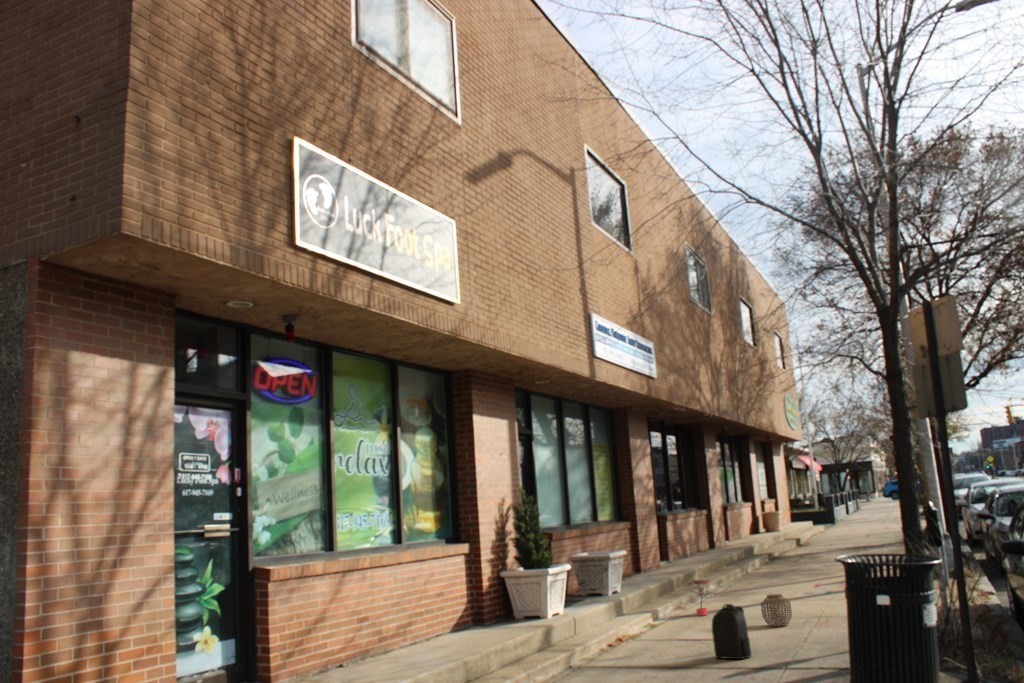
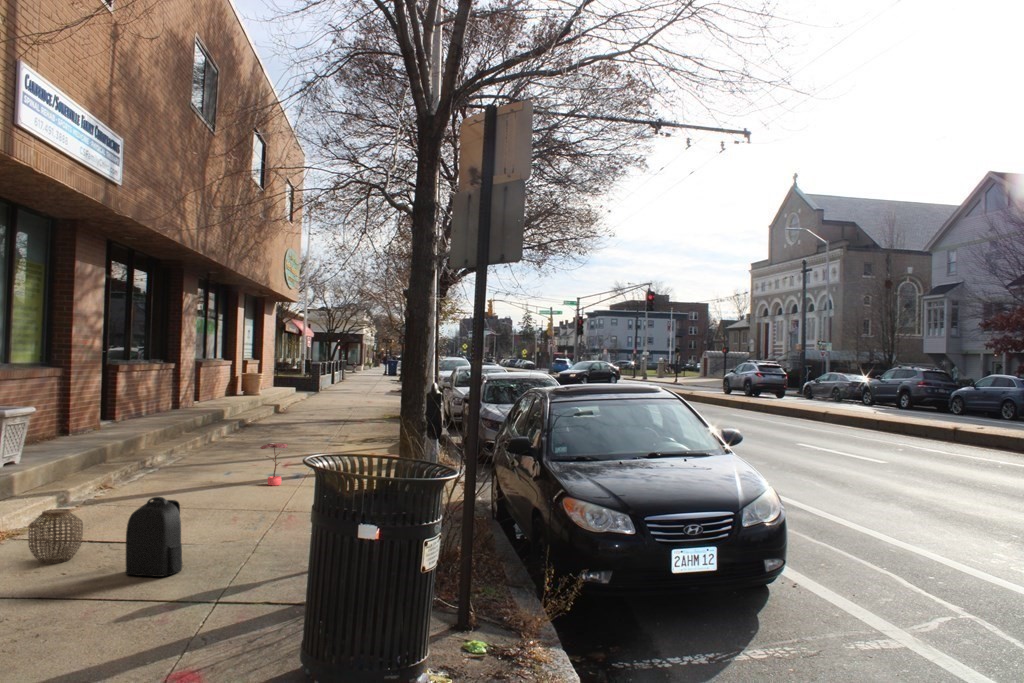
potted plant: present [687,580,709,616] -> present [260,443,288,486]
woven basket: present [761,594,792,627] -> present [28,509,83,563]

